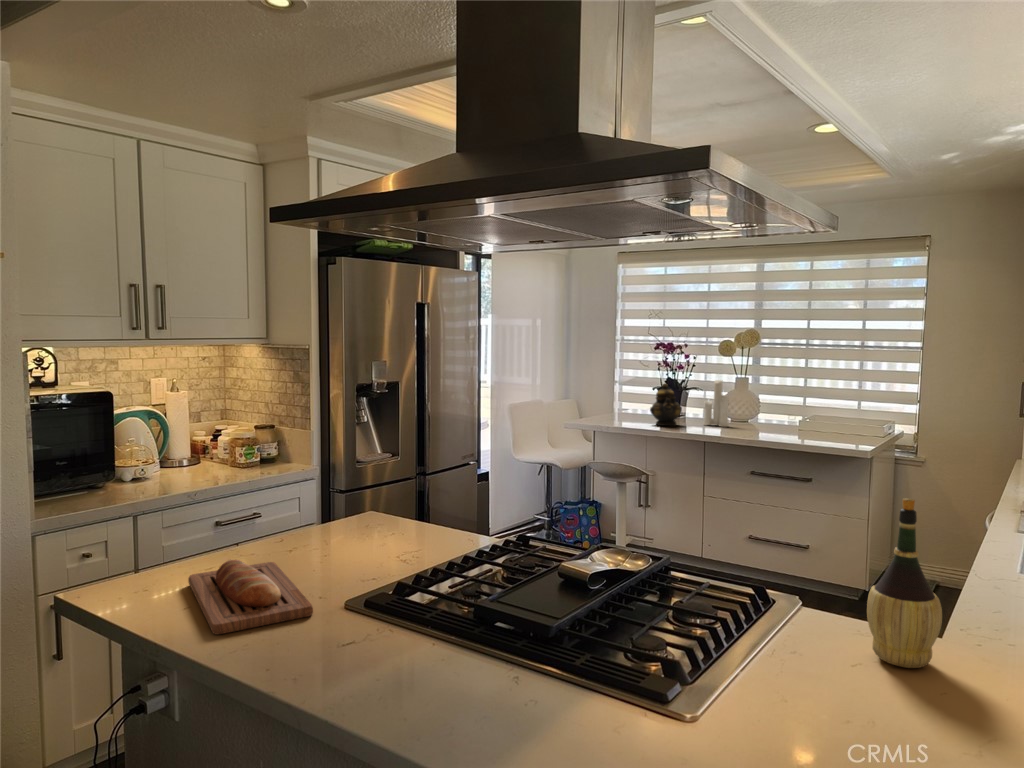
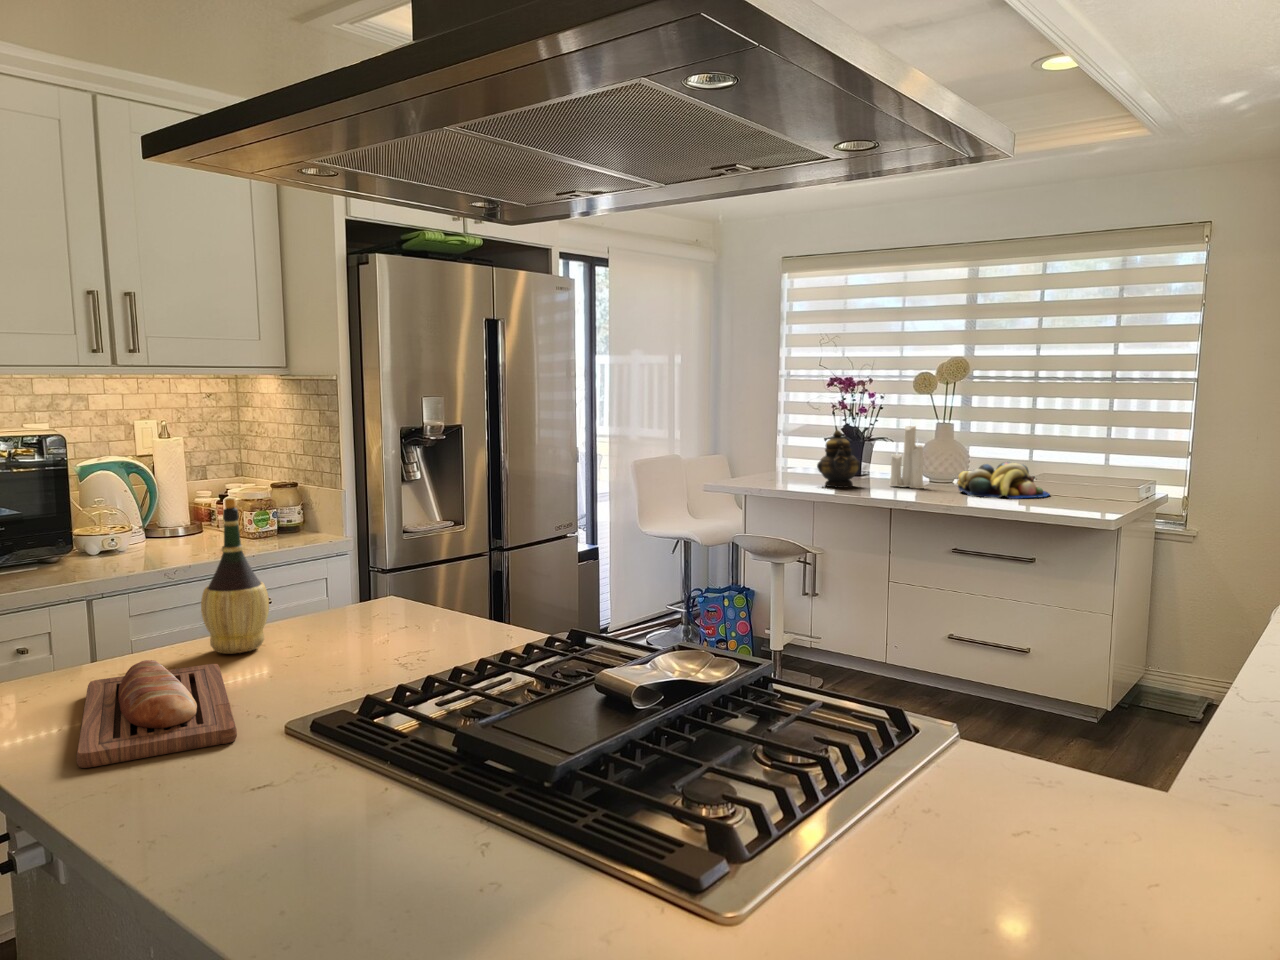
fruit bowl: none [754,407,822,435] -> present [958,462,1050,499]
wine bottle: present [867,498,942,668] -> present [201,498,269,653]

